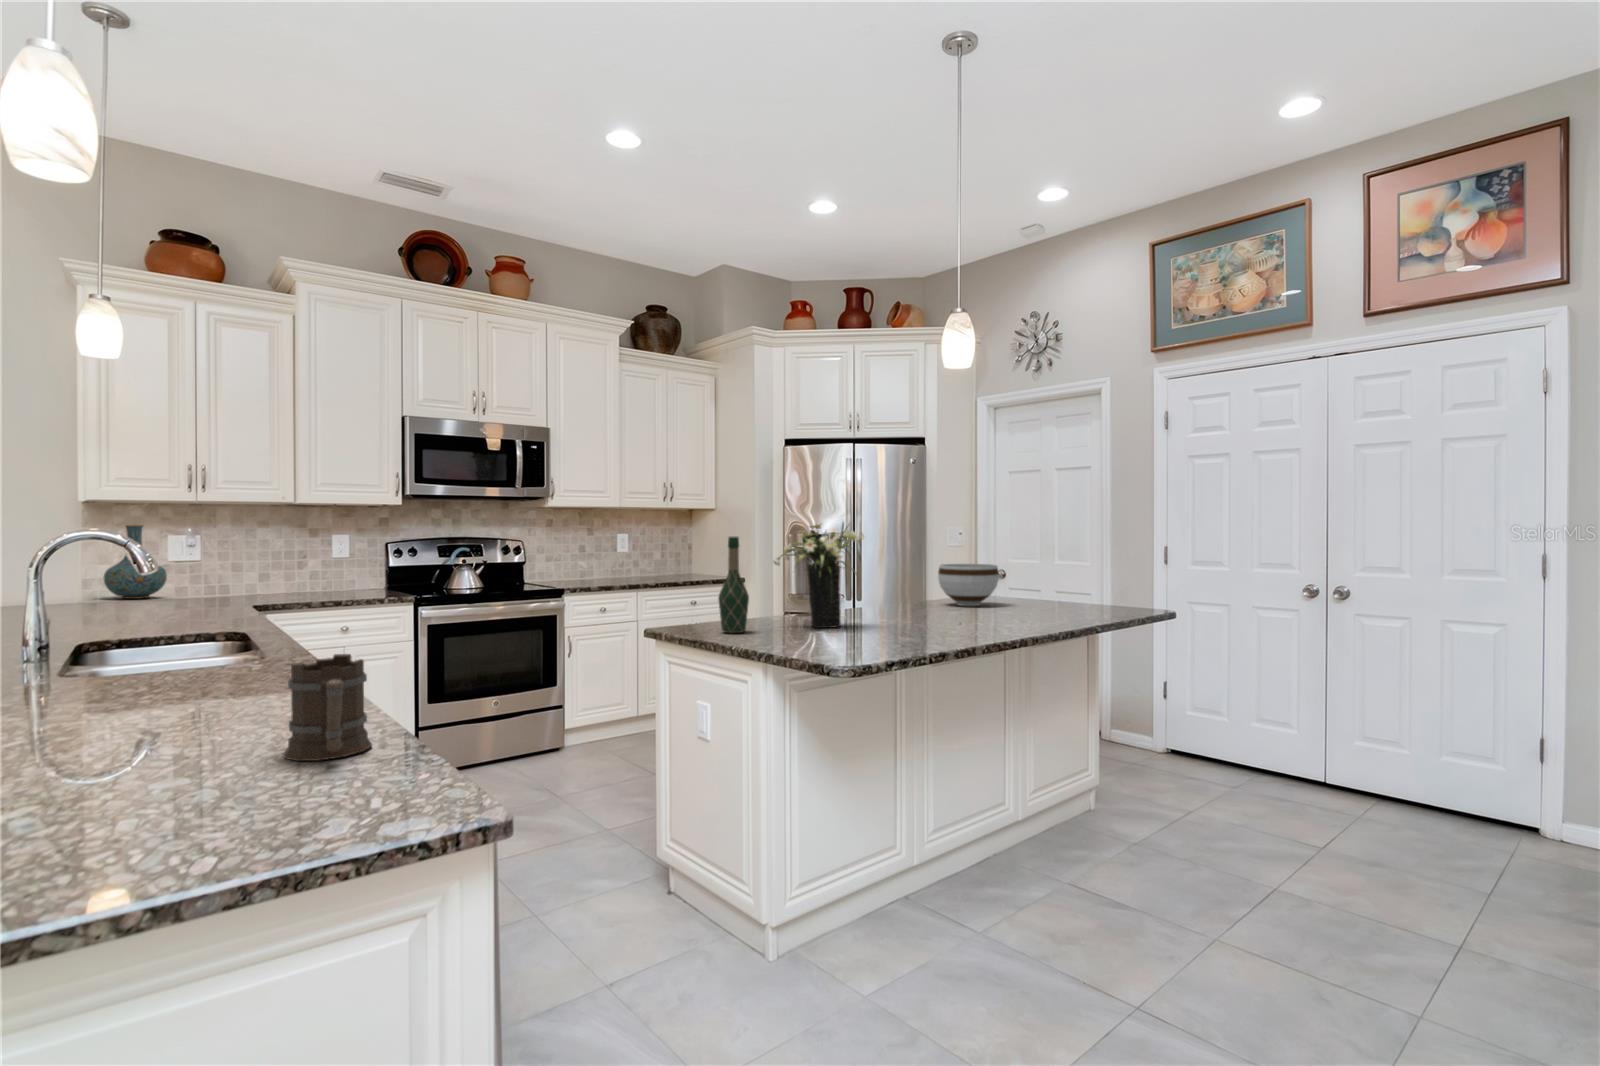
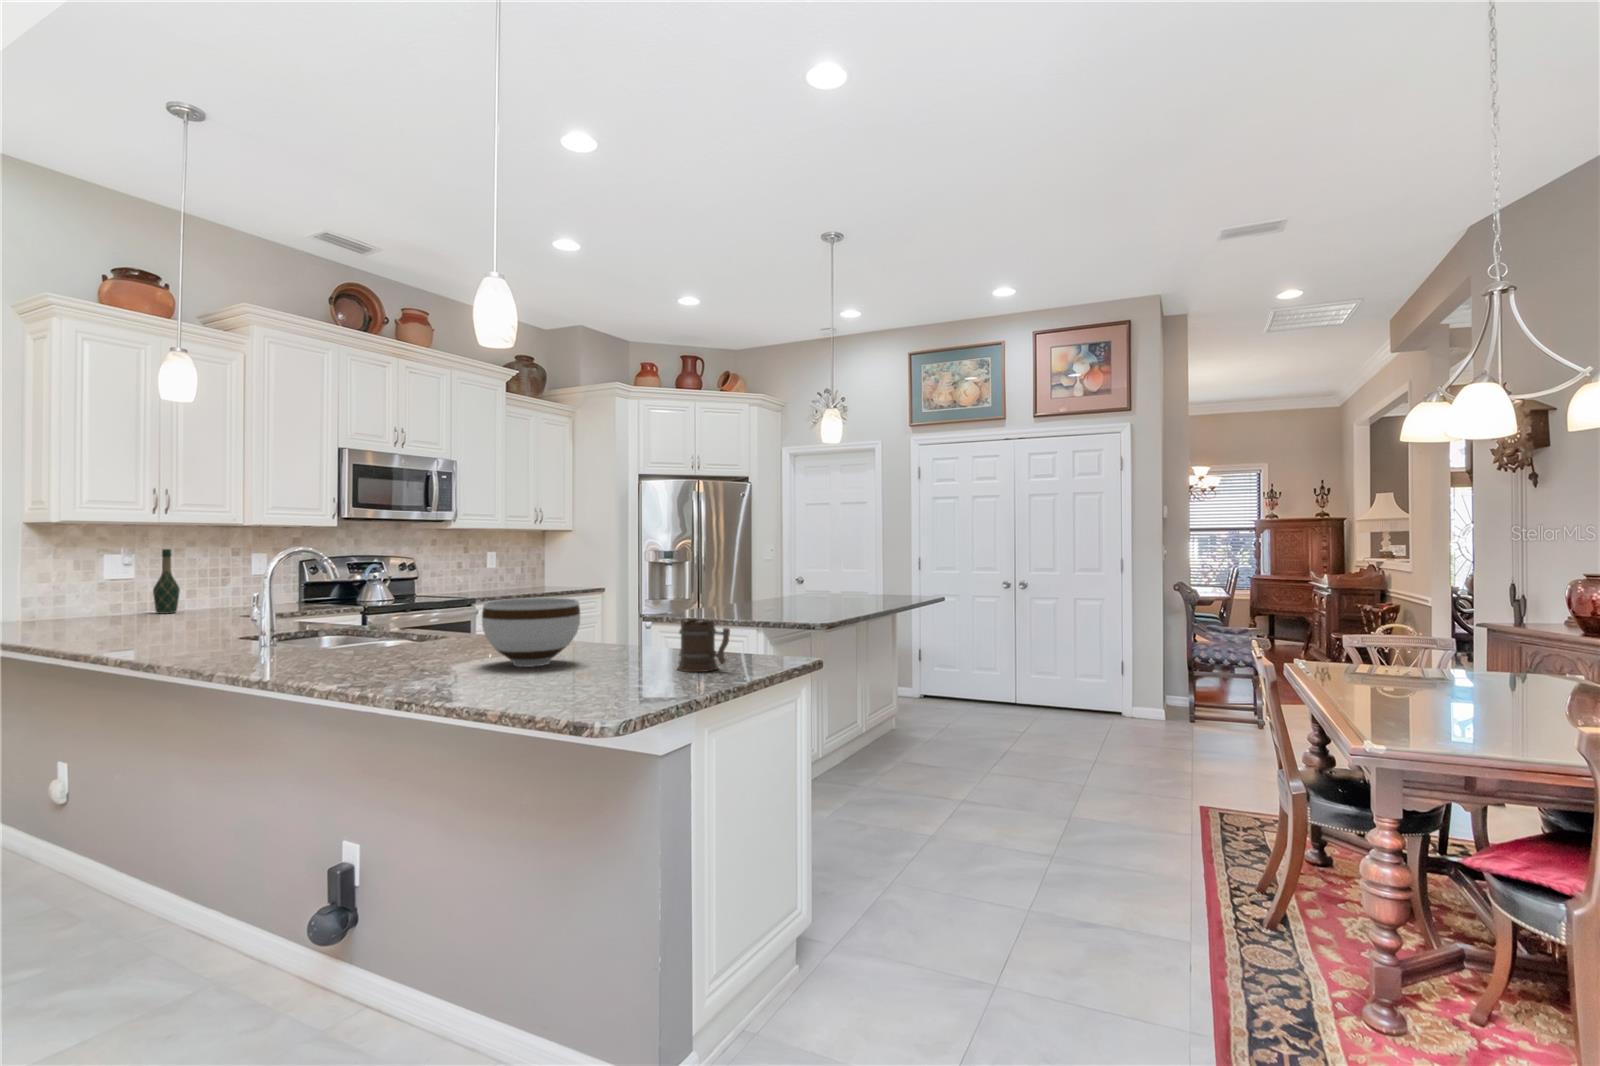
flower arrangement: present [774,523,863,628] -> none [735,542,793,614]
vase: present [104,525,167,599] -> none [55,548,120,620]
wine bottle: present [718,537,749,633] -> present [153,549,180,614]
bowl: present [938,564,999,606] -> present [482,598,580,667]

